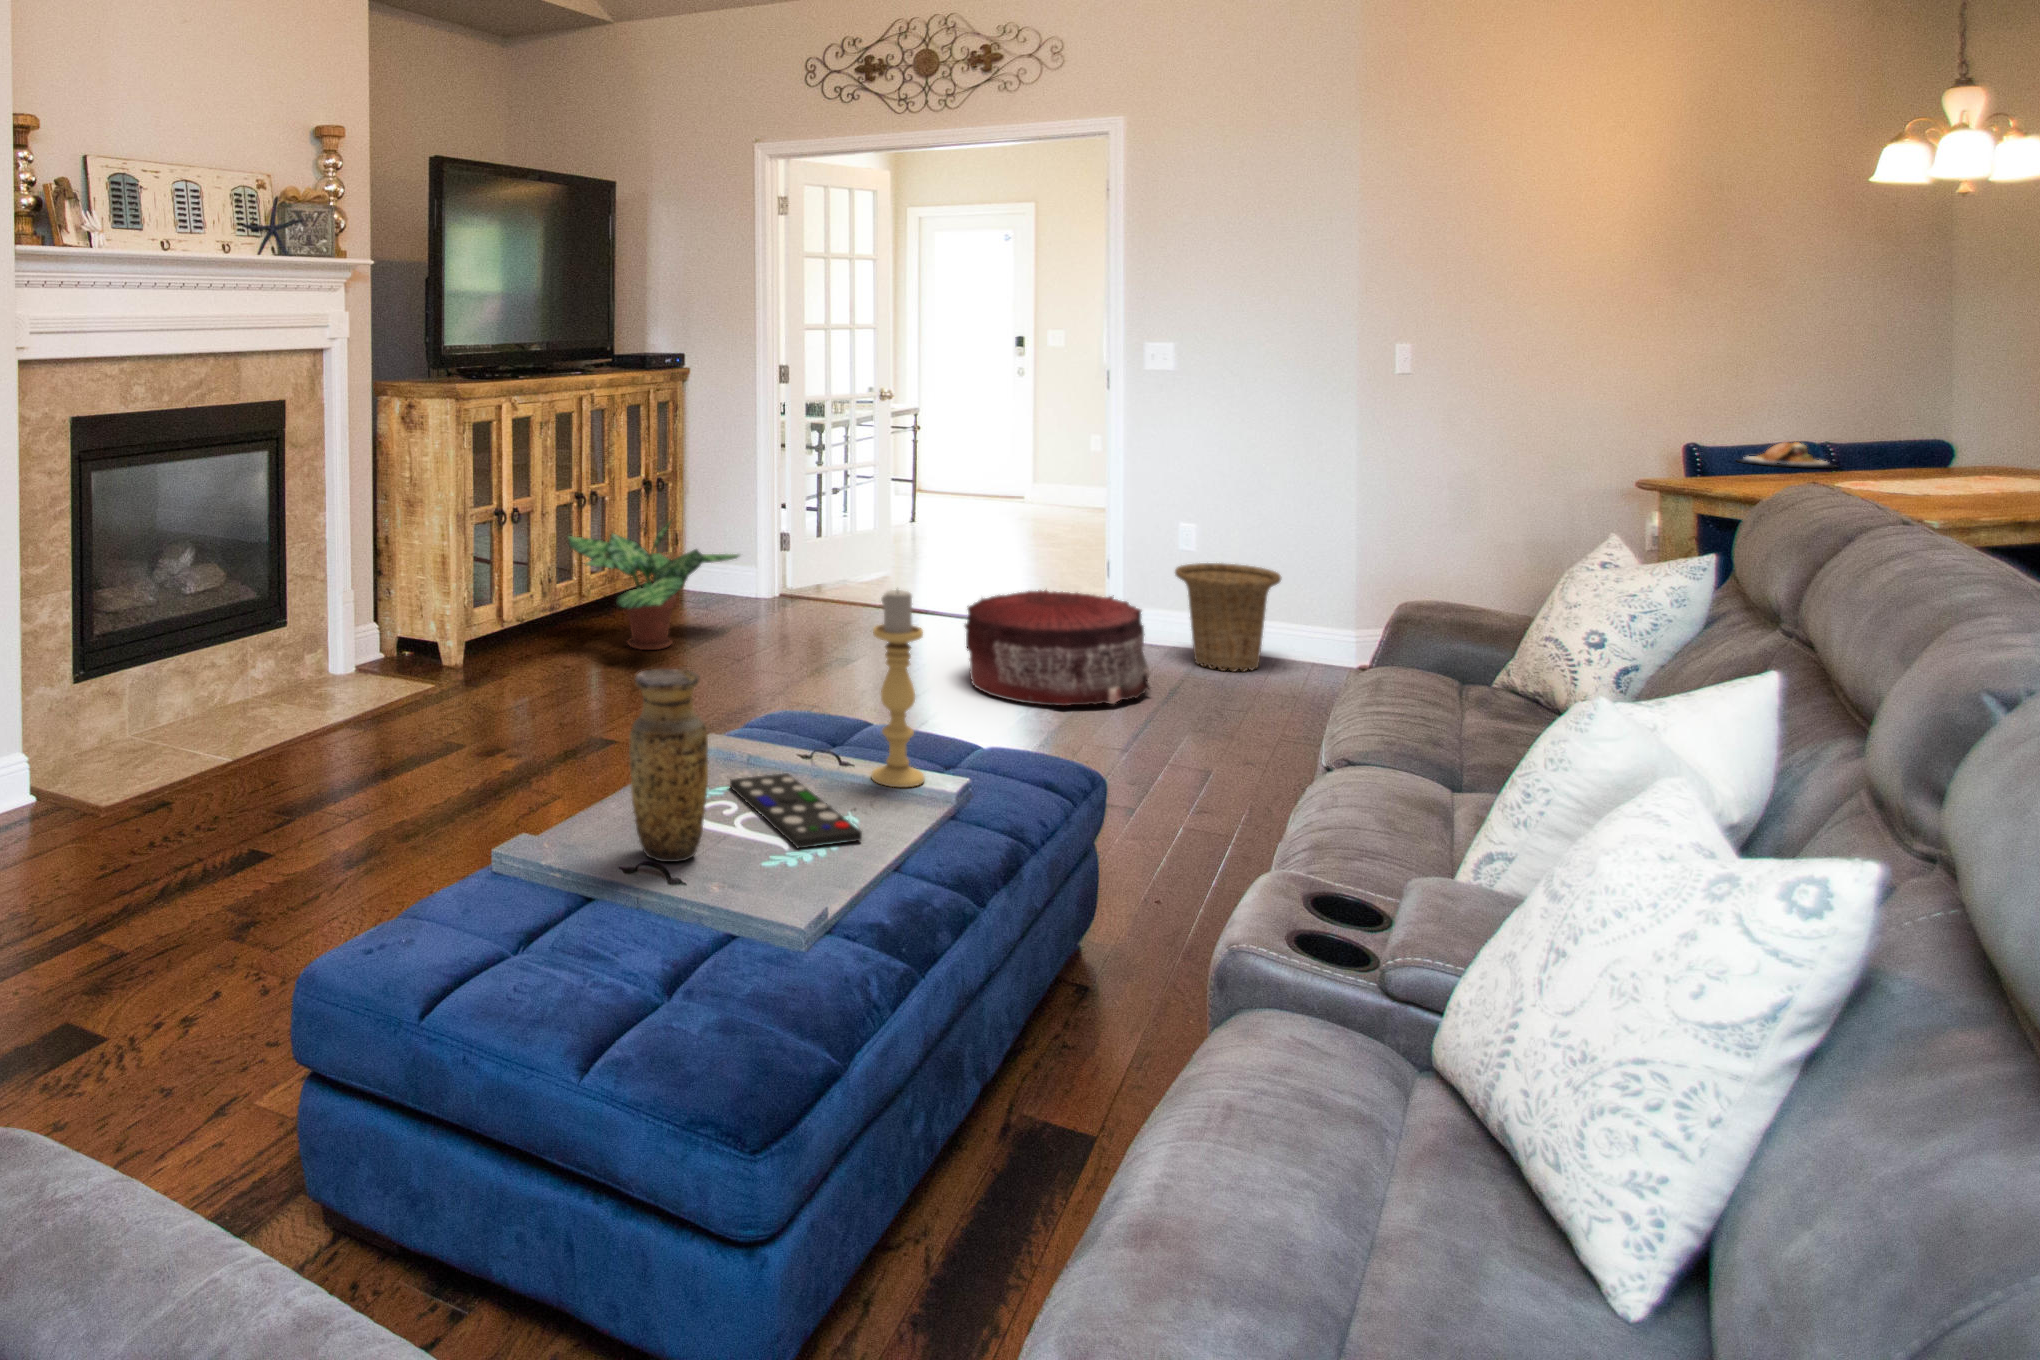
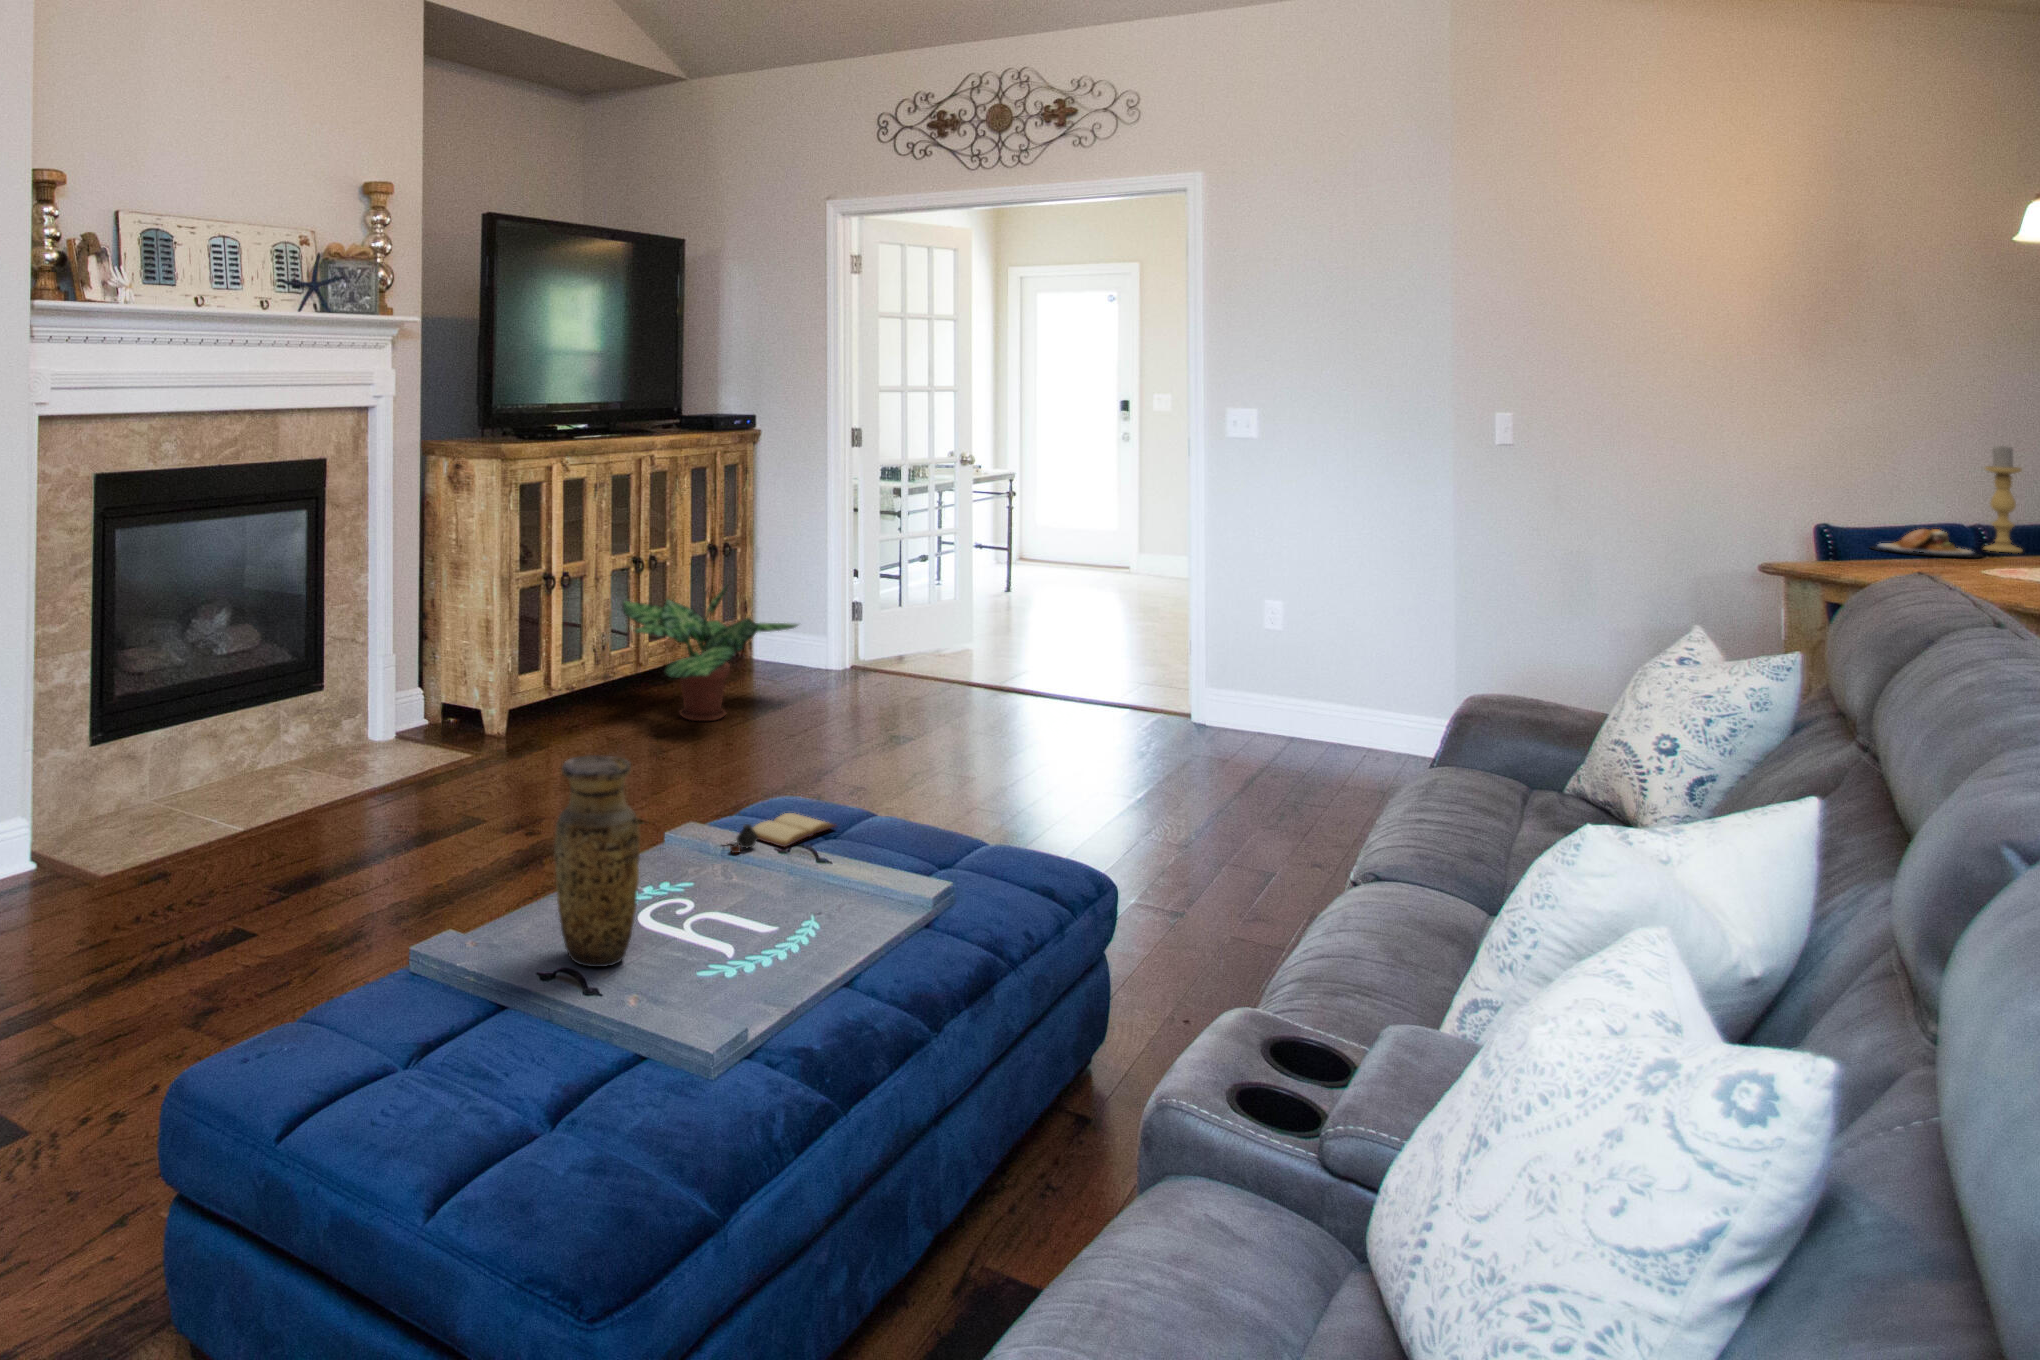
basket: present [1175,563,1281,671] -> none [1252,645,1366,762]
candle holder: present [871,590,924,787] -> present [1984,446,2022,553]
pouf: present [965,590,1151,706] -> none [1023,668,1219,795]
book: none [746,723,849,761] -> present [725,813,836,853]
remote control: present [730,773,862,848] -> none [689,869,811,956]

